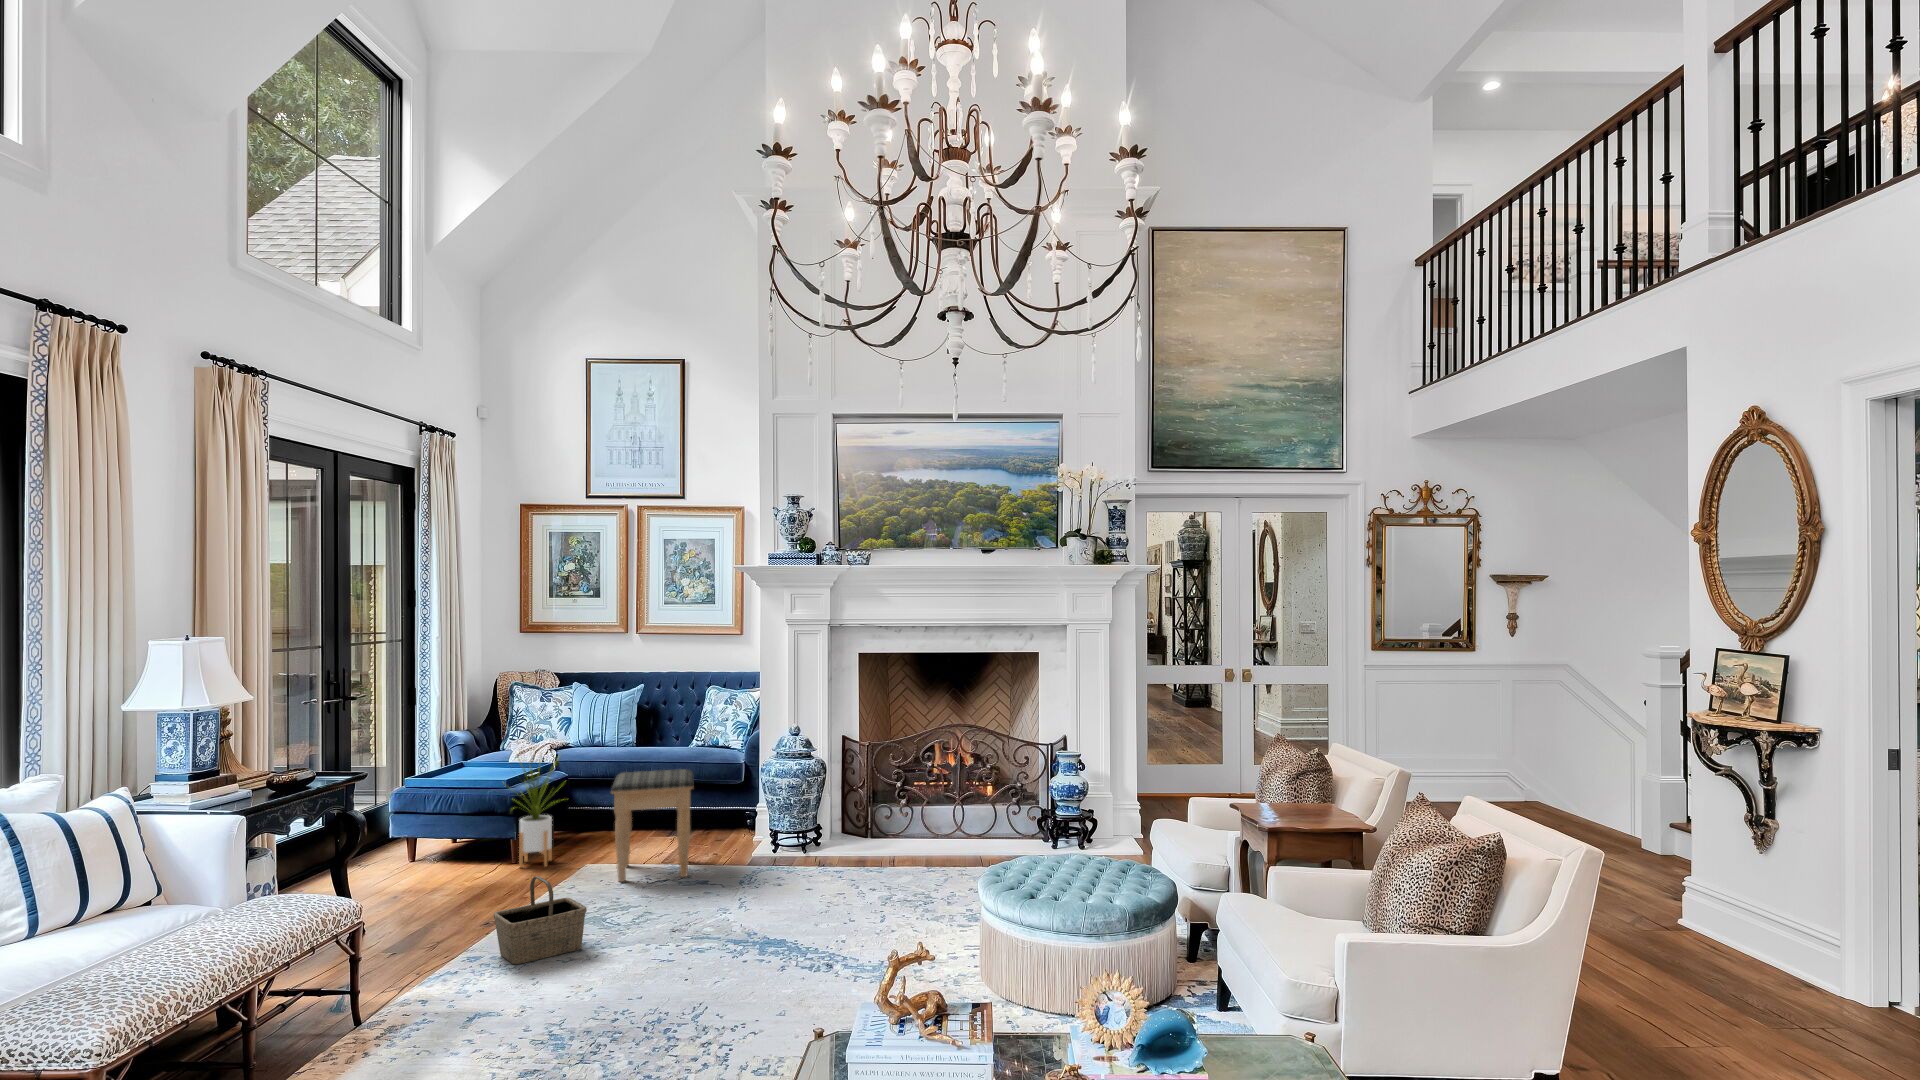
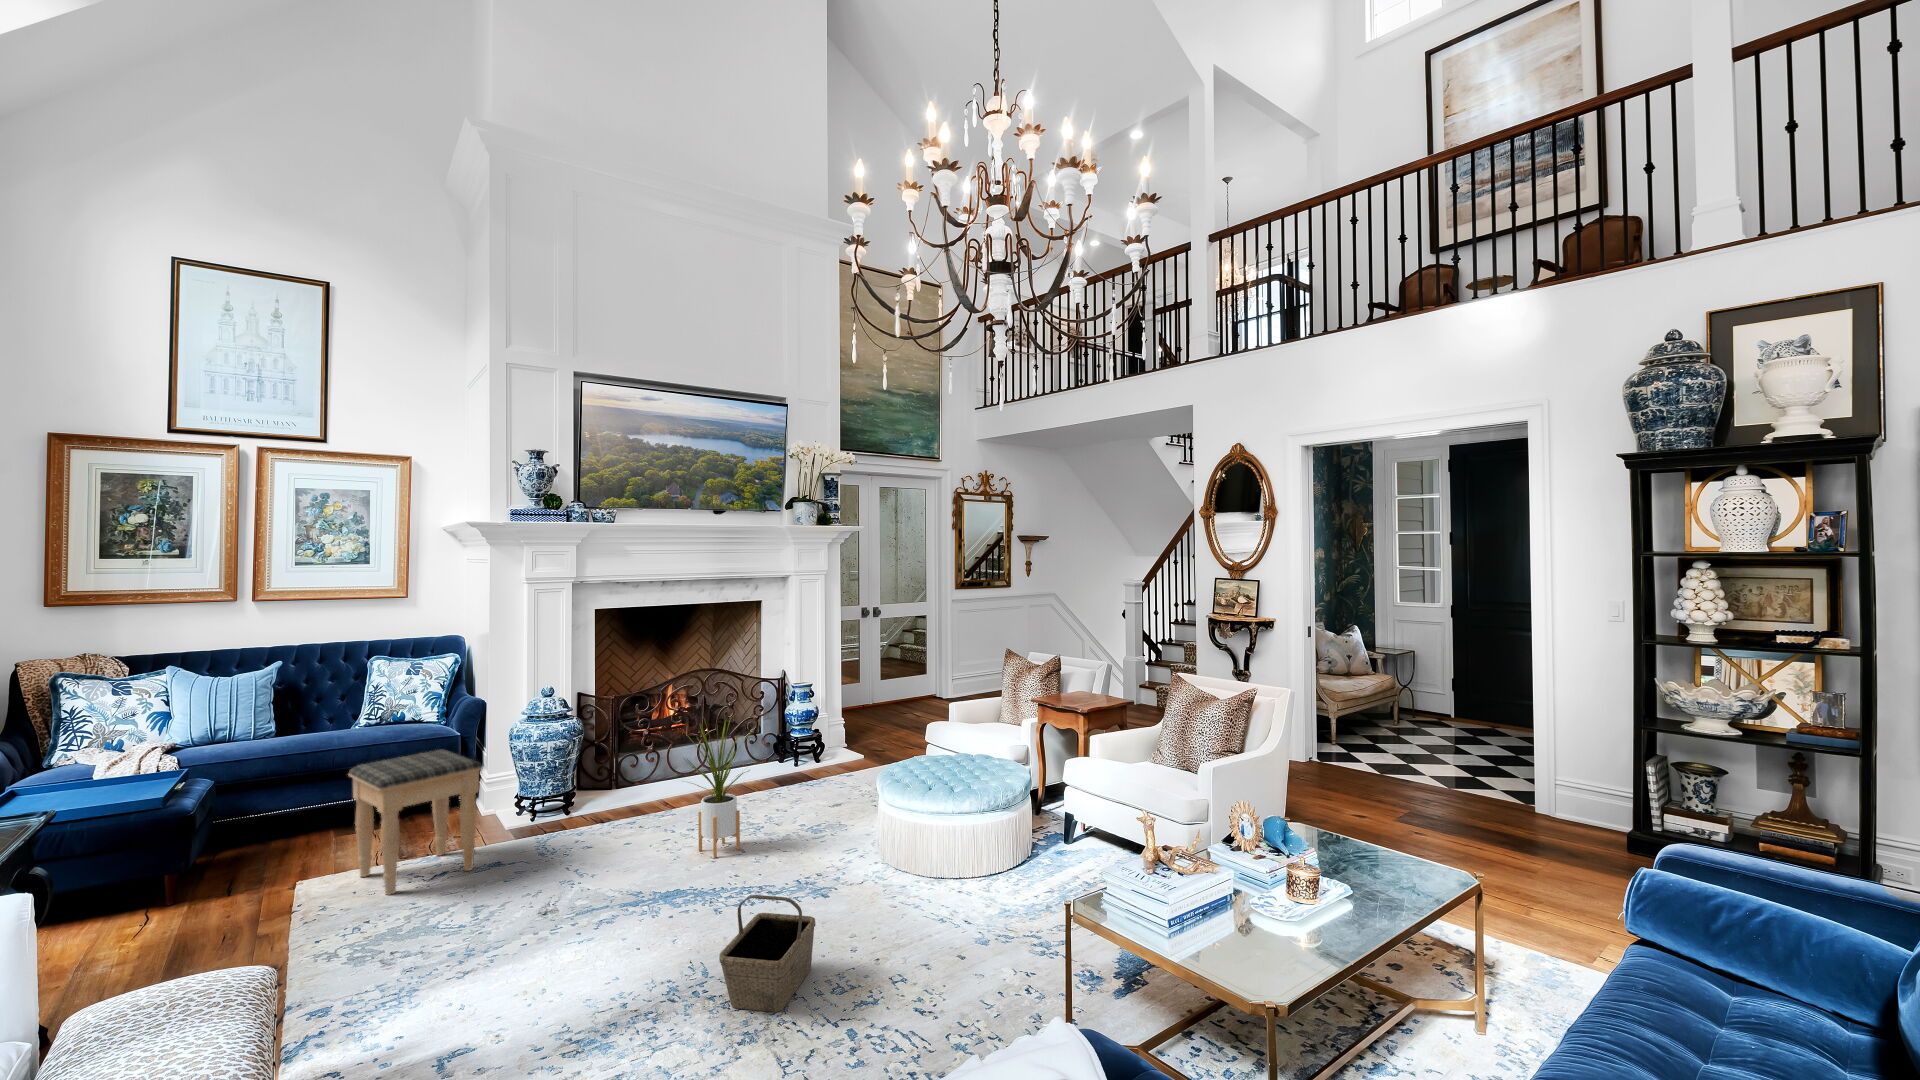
house plant: present [519,761,552,868] -> present [683,721,752,858]
basket: present [494,876,587,964] -> present [719,895,816,1012]

